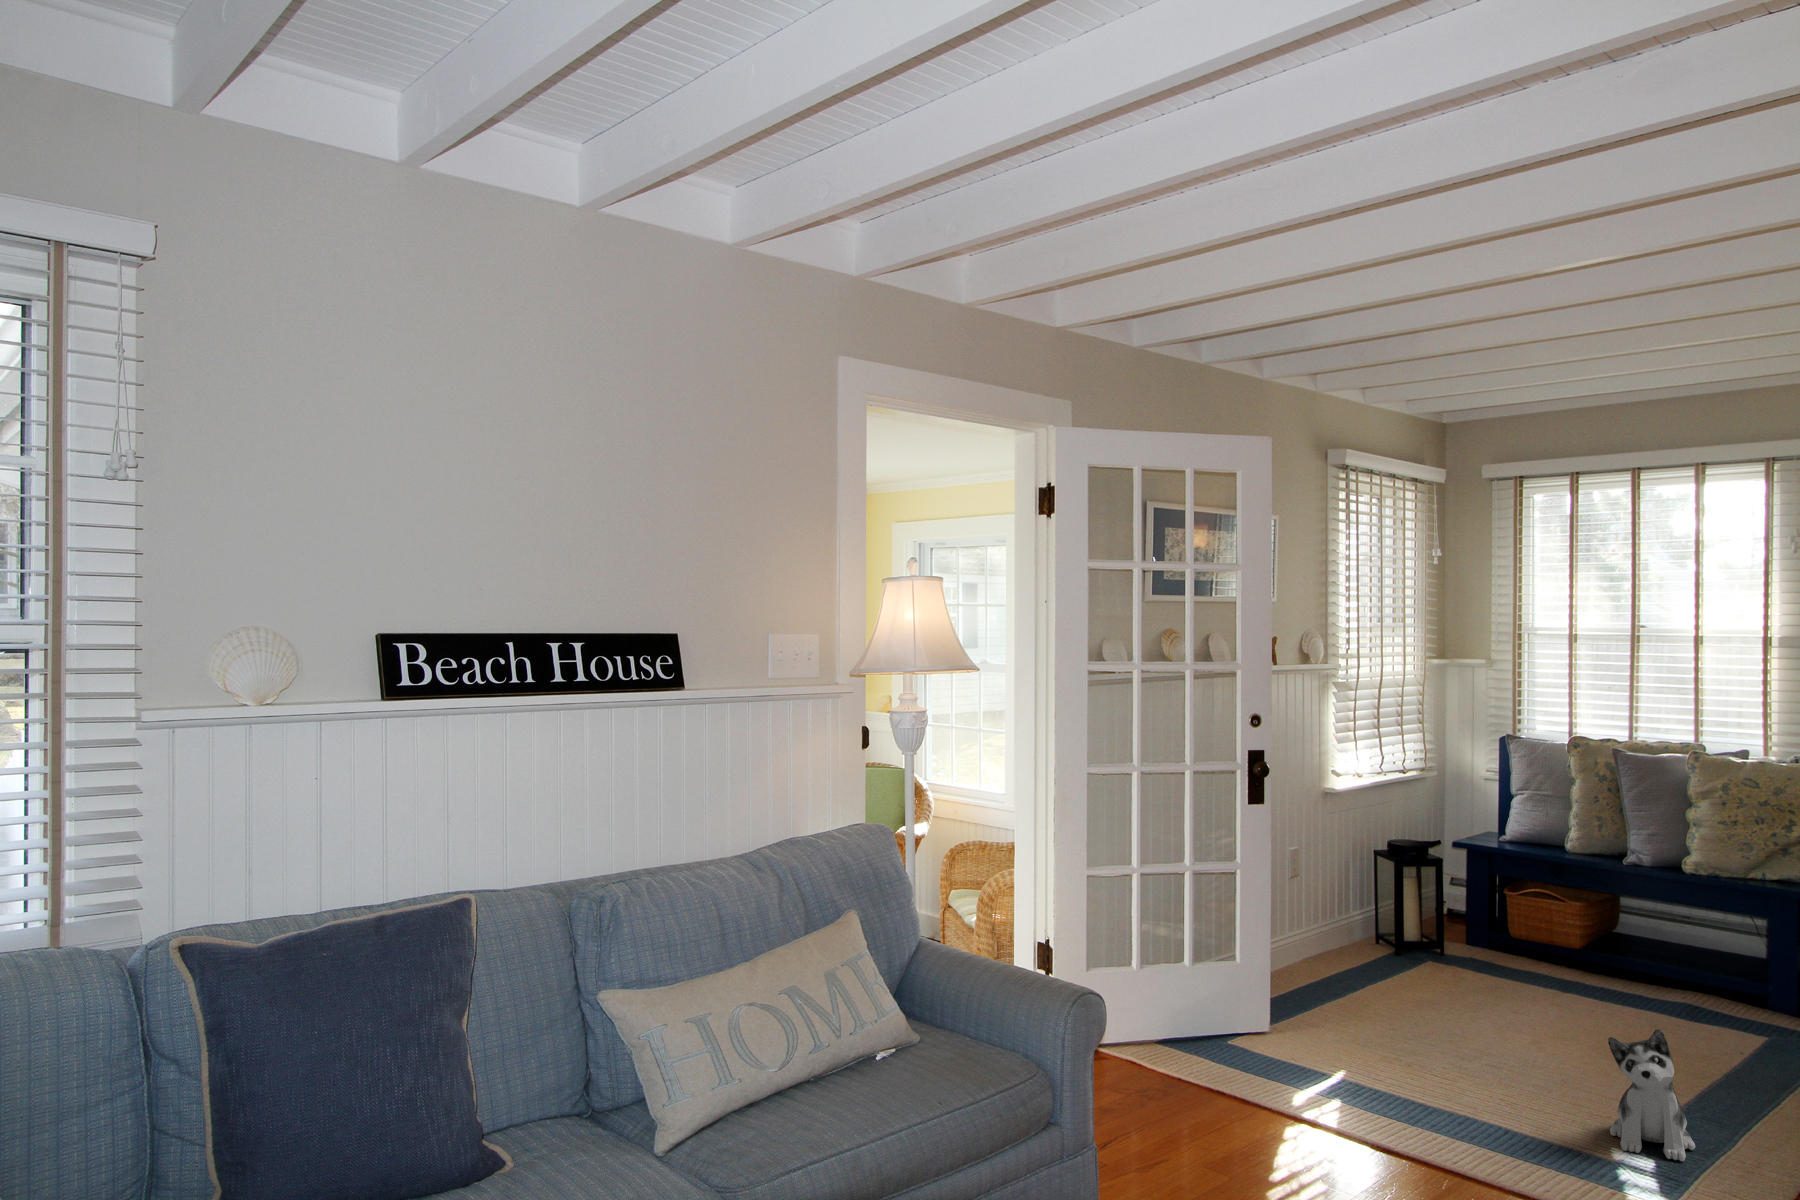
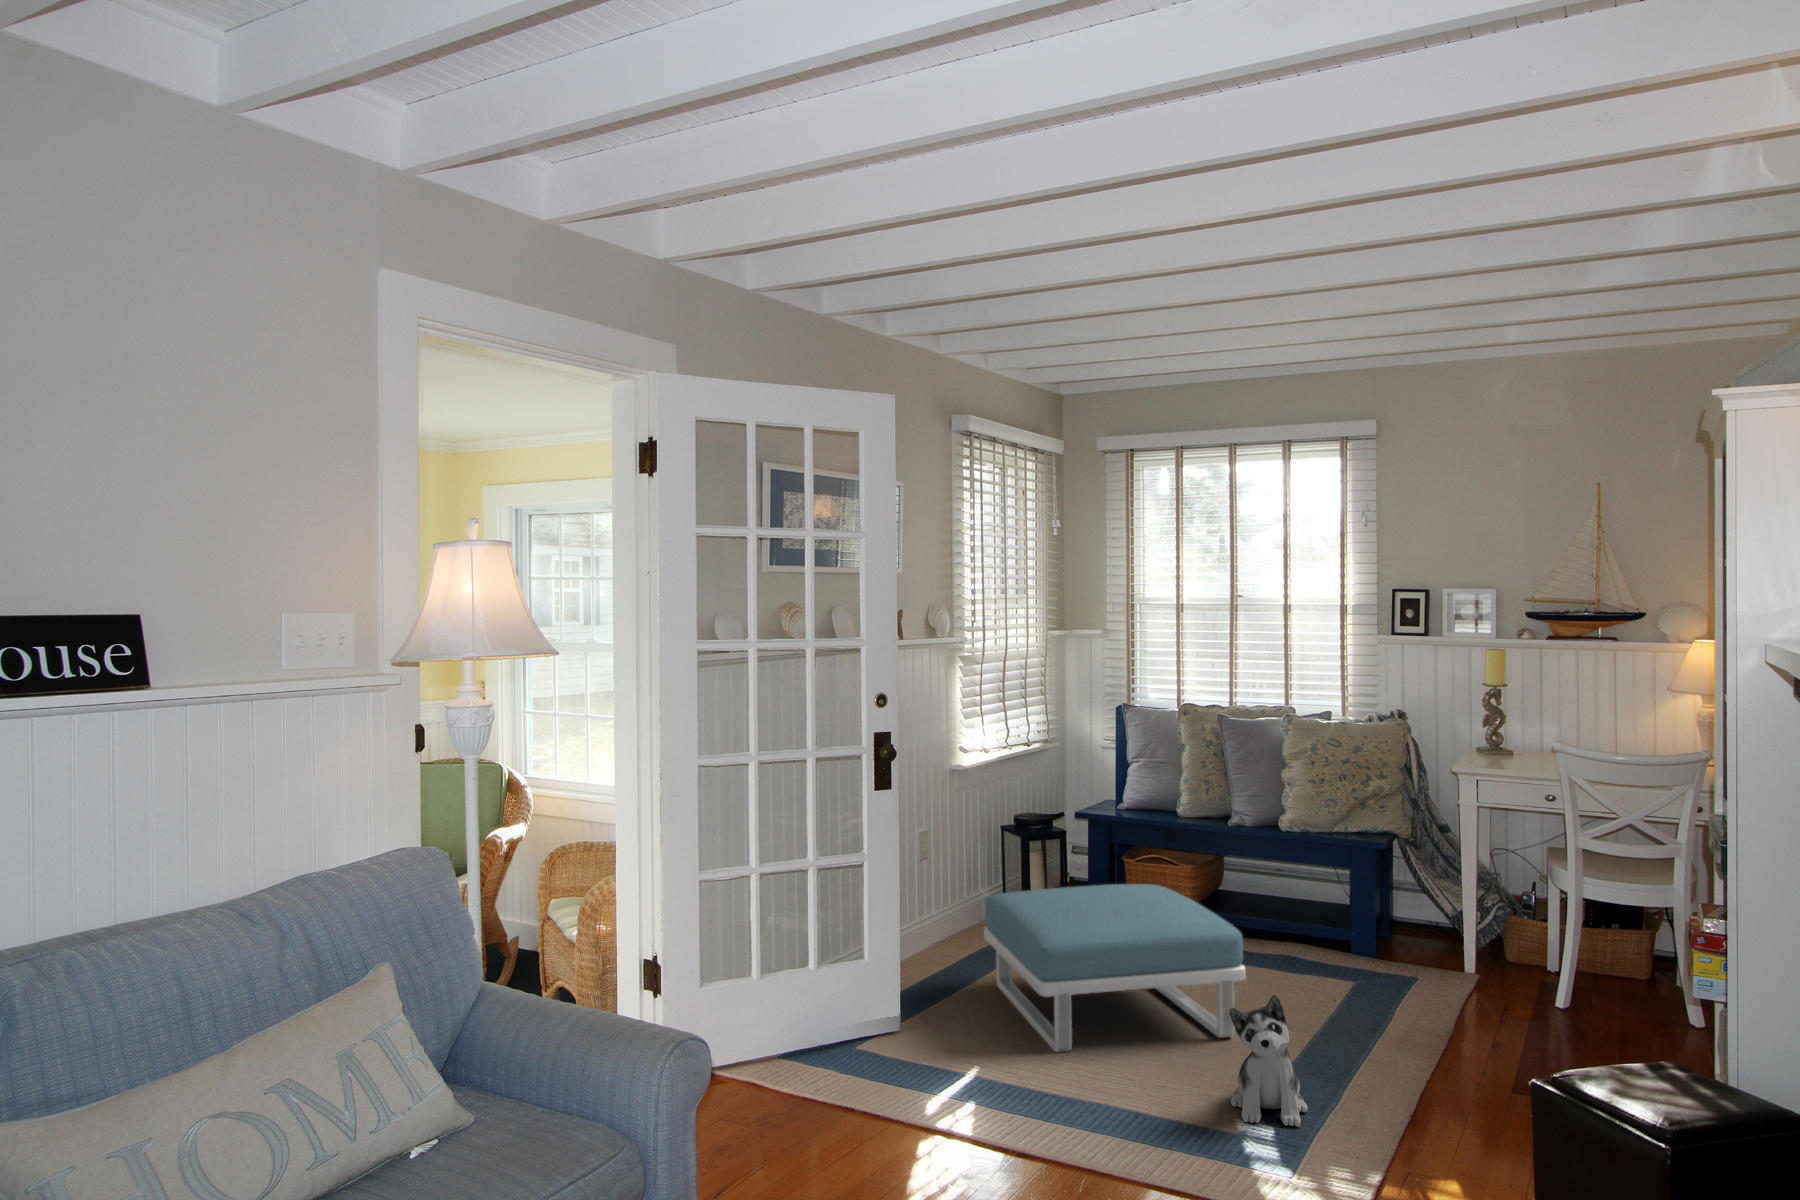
footstool: none [1354,914,1634,1074] -> present [984,884,1246,1052]

